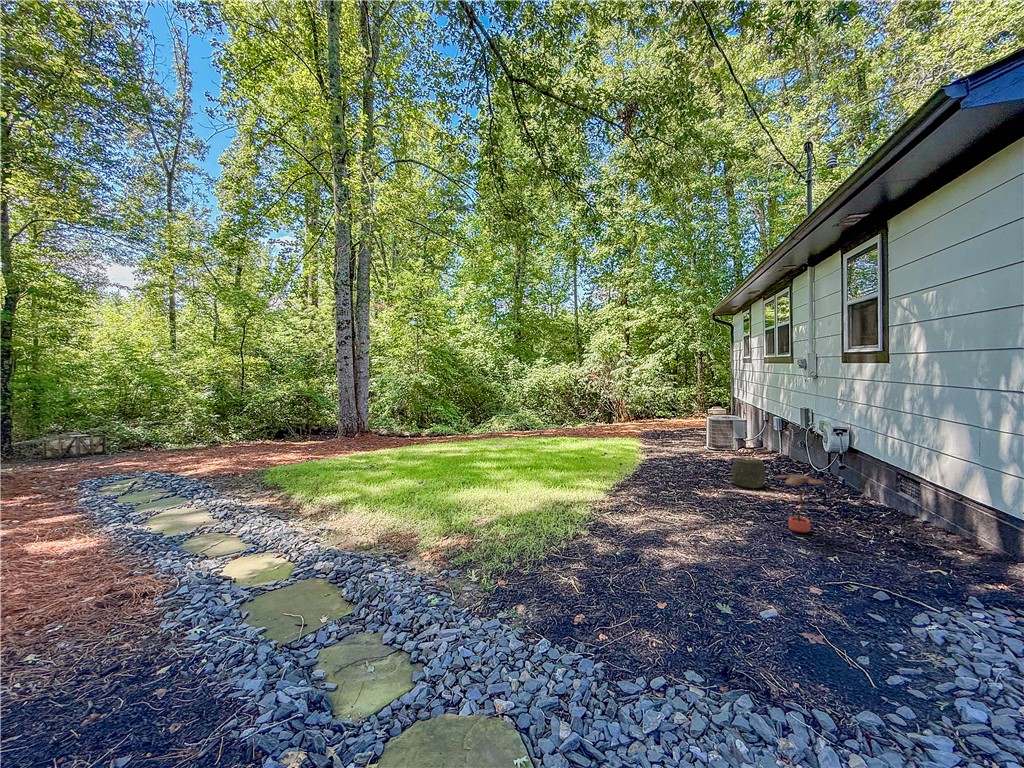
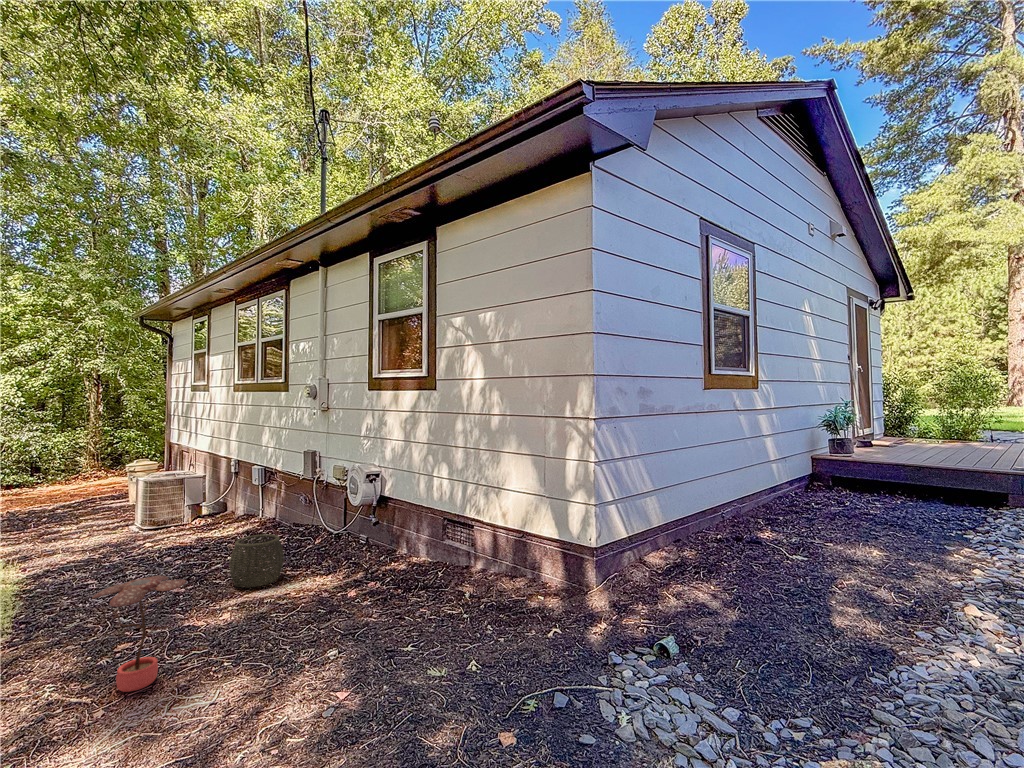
potted plant: present [775,474,825,532] -> present [92,576,187,692]

